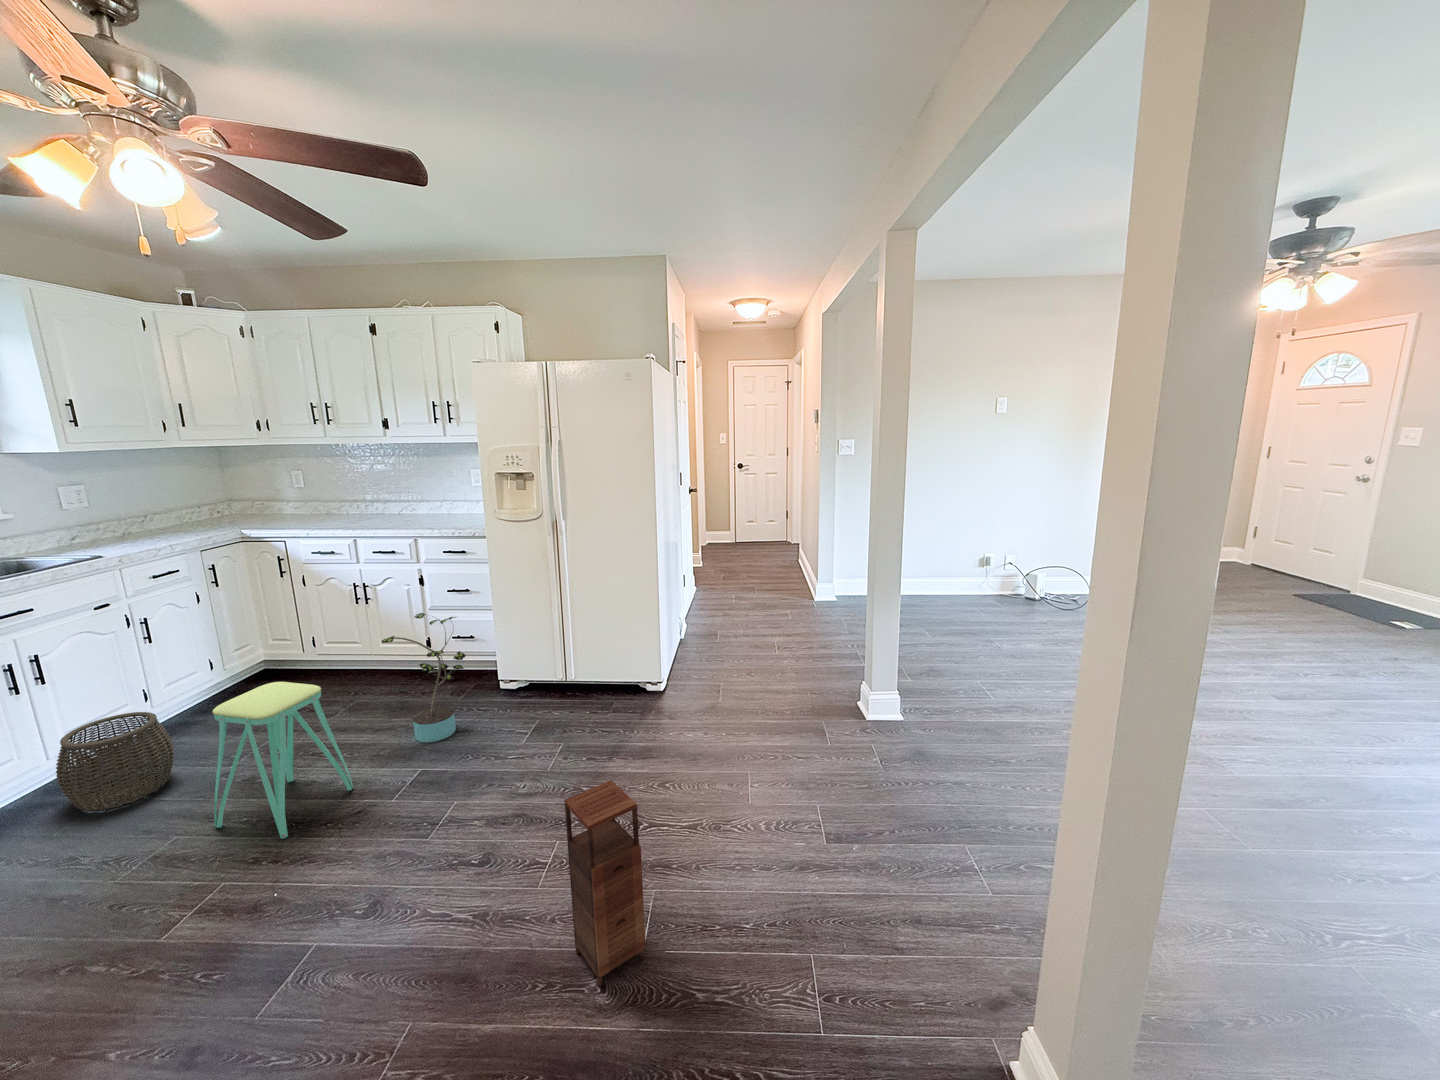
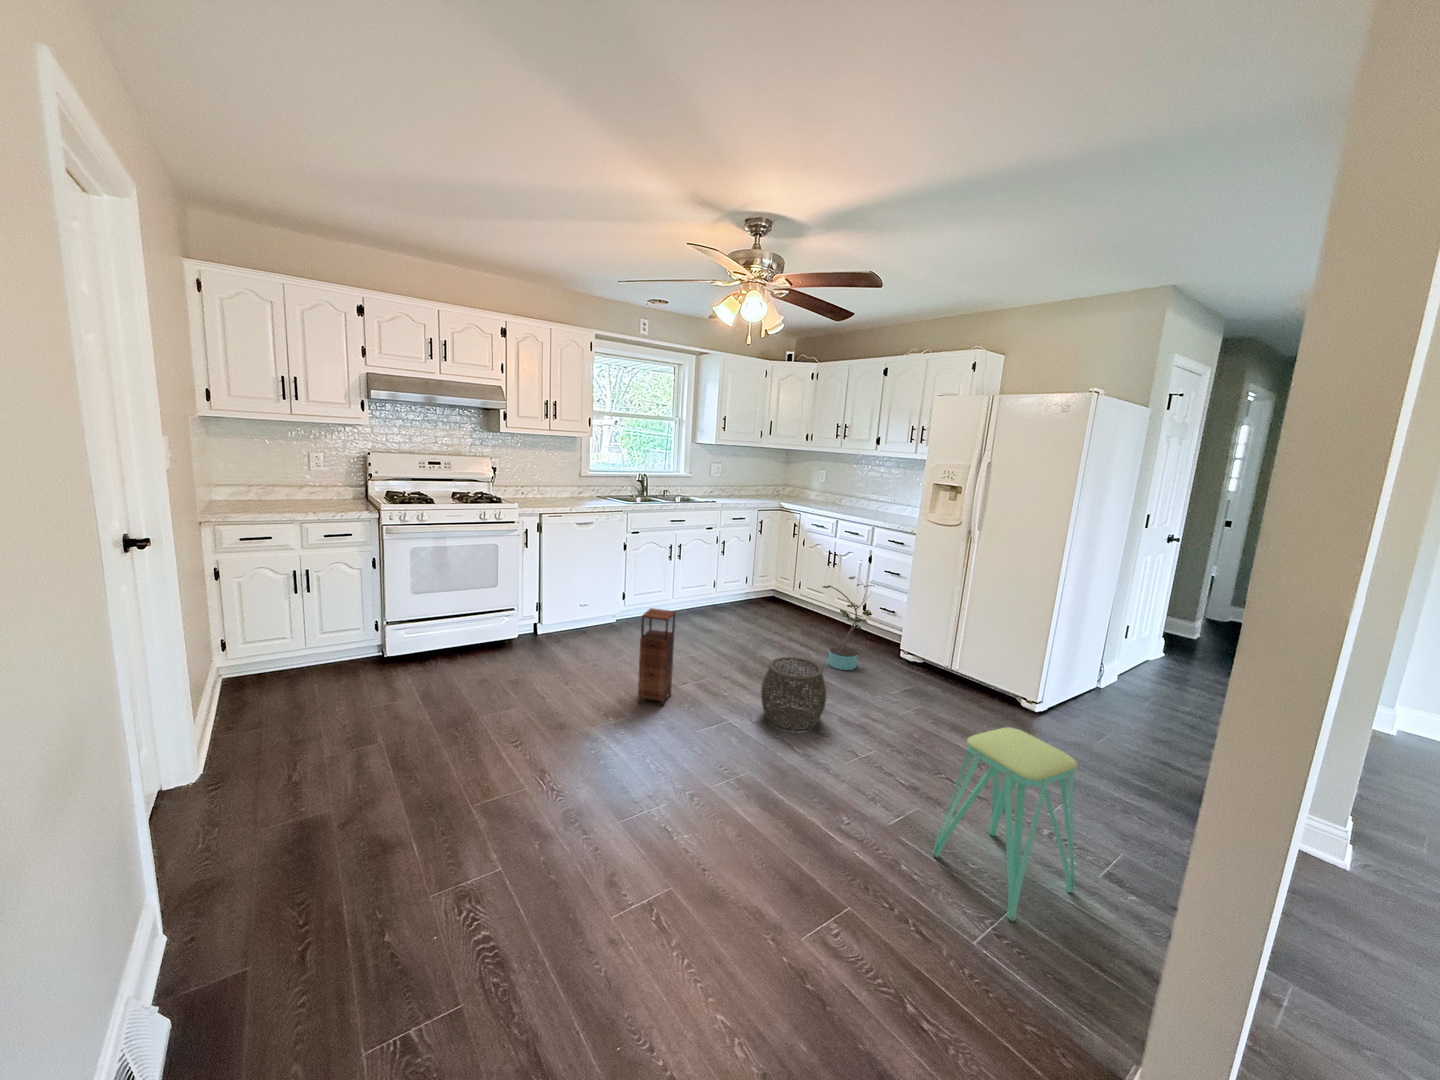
stool: present [213,682,353,839] -> present [933,727,1077,921]
woven basket: present [56,712,174,812] -> present [761,657,826,730]
storage cabinet: present [565,780,646,988] -> present [638,608,675,706]

